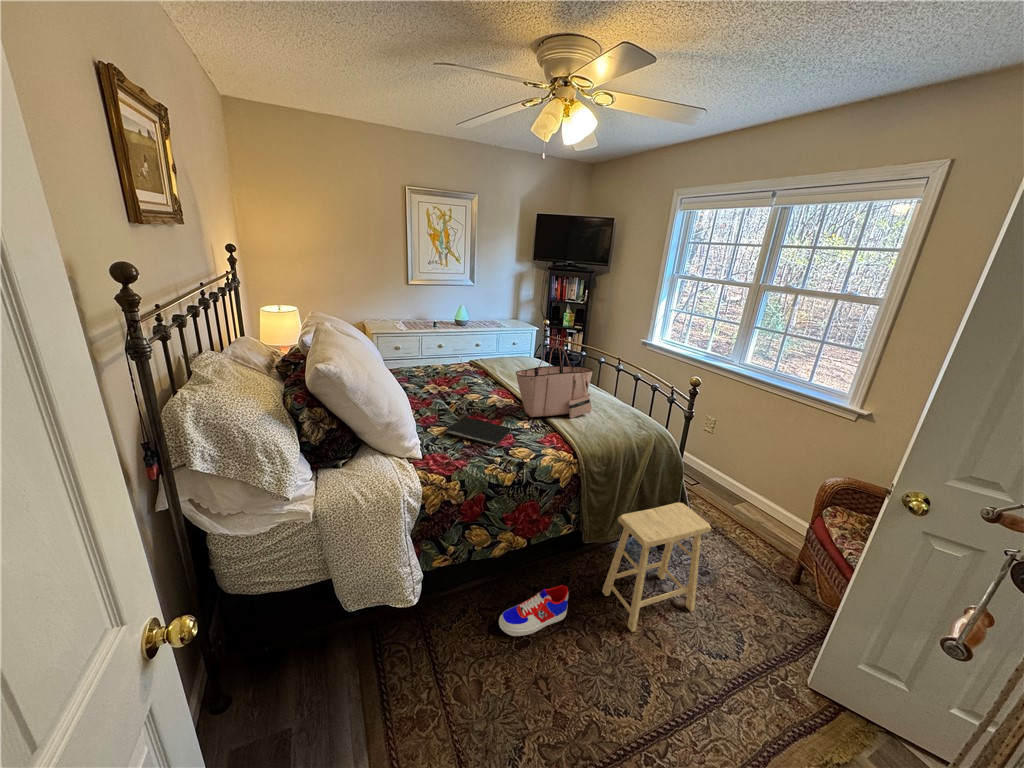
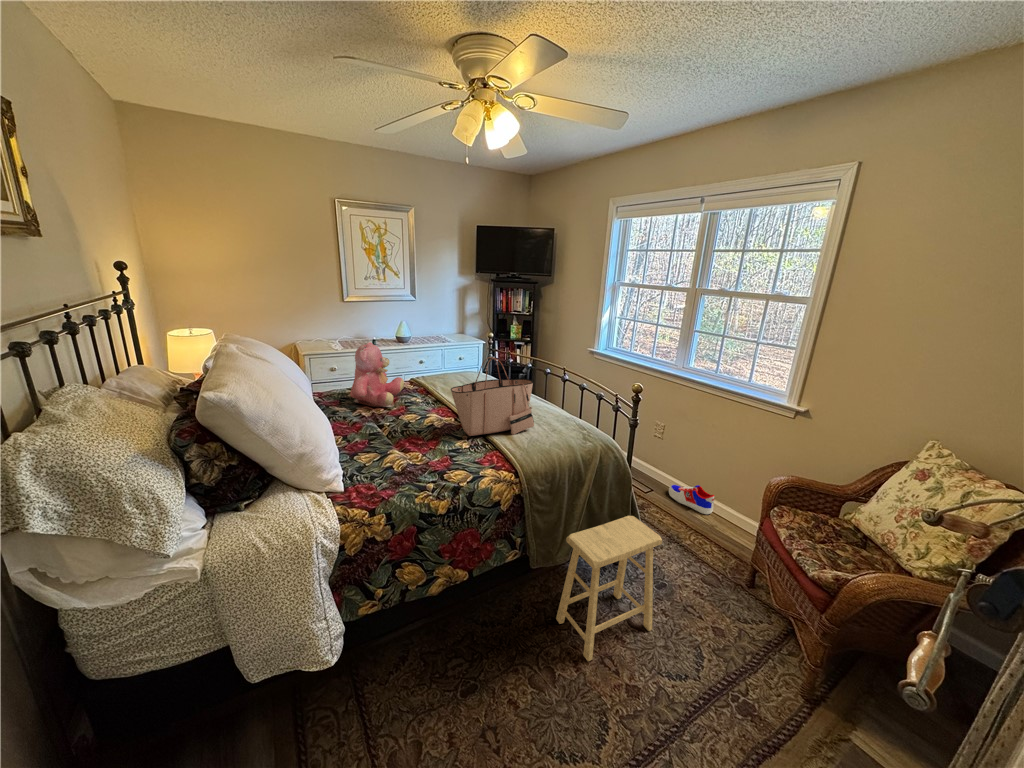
teddy bear: none [420,325,467,386] -> present [350,342,404,407]
notebook: present [446,417,511,445] -> none [374,441,448,471]
sneaker: present [499,585,569,636] -> present [669,485,714,514]

